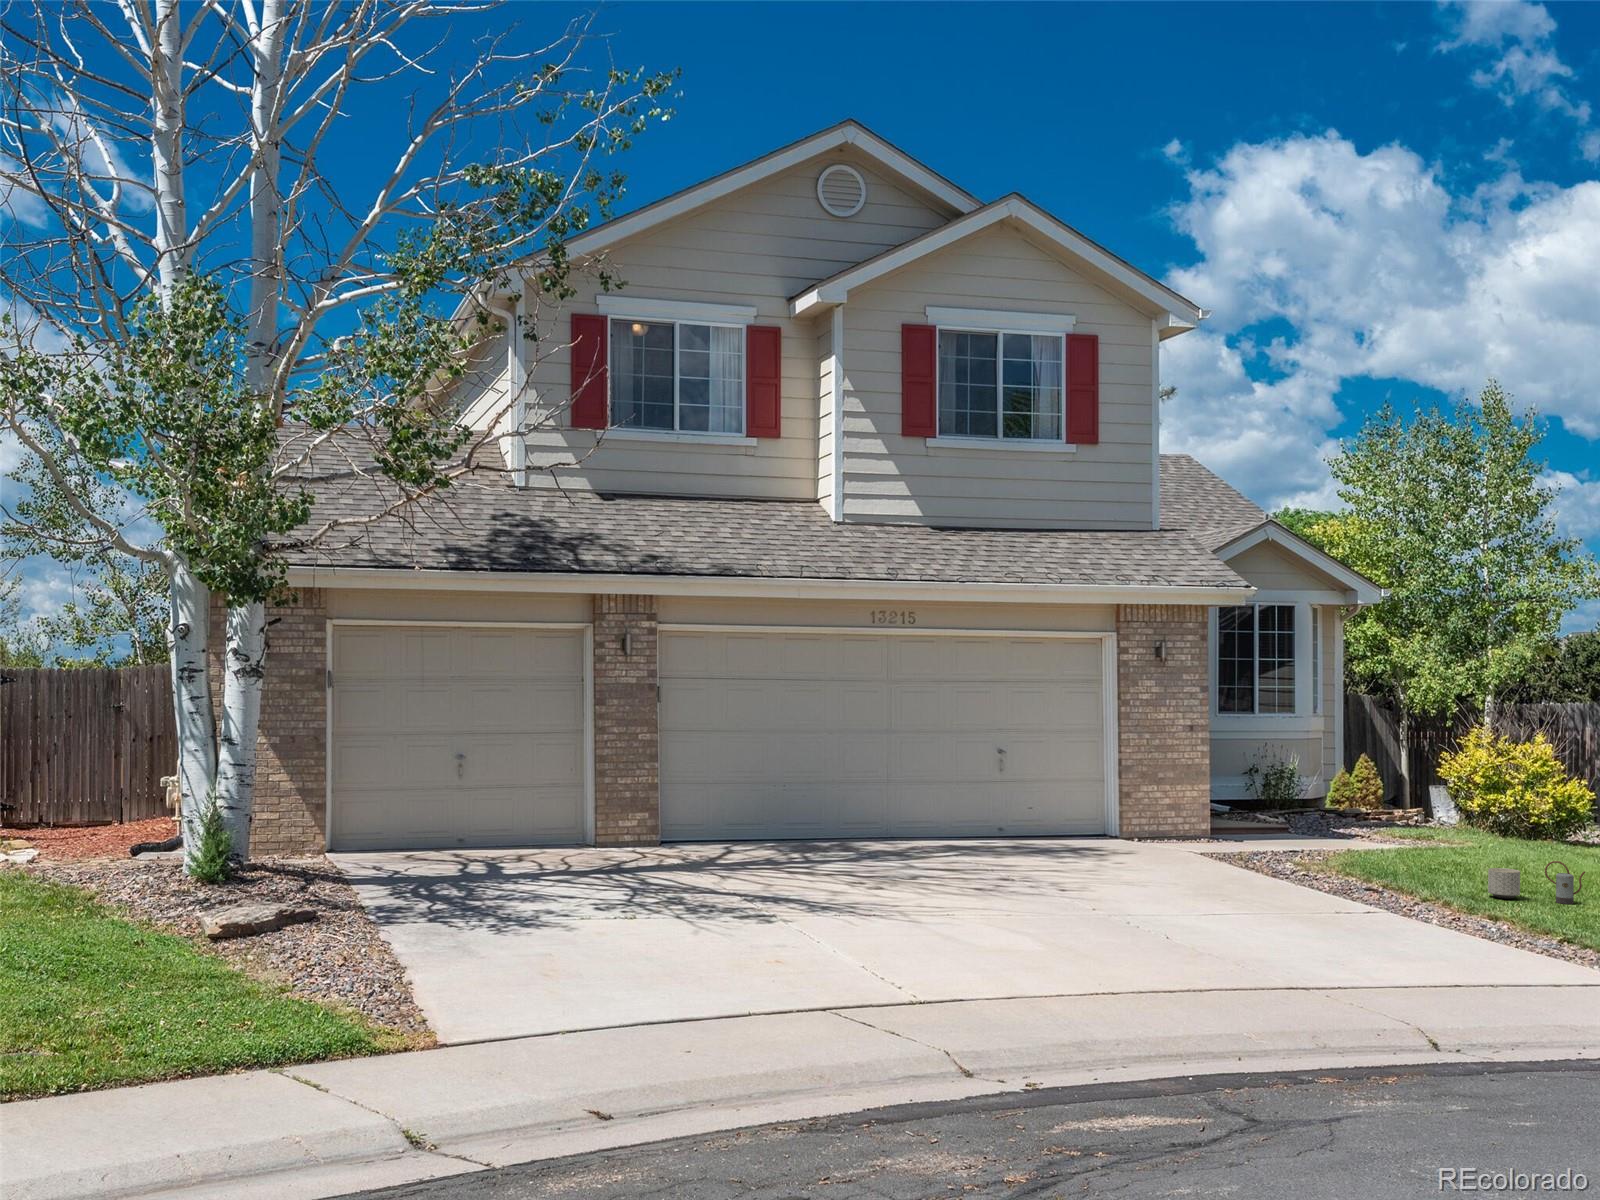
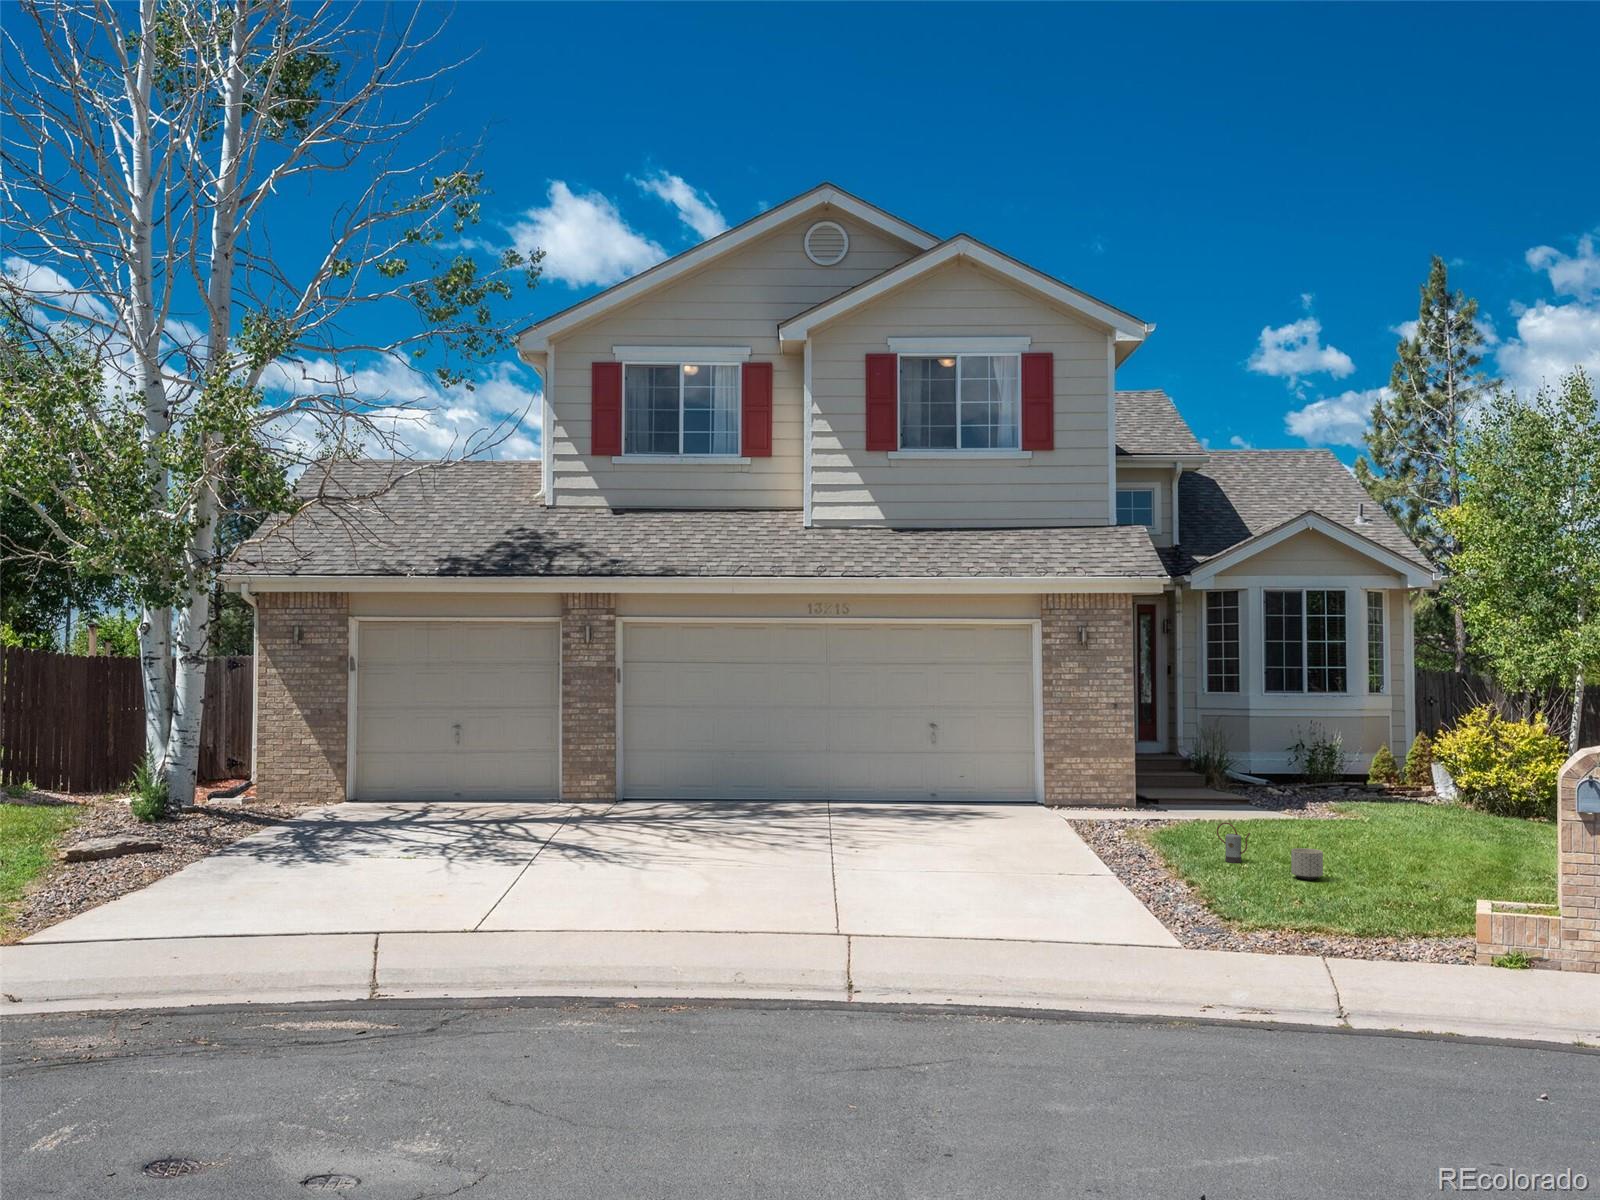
watering can: present [1545,861,1585,904] -> present [1217,822,1251,863]

